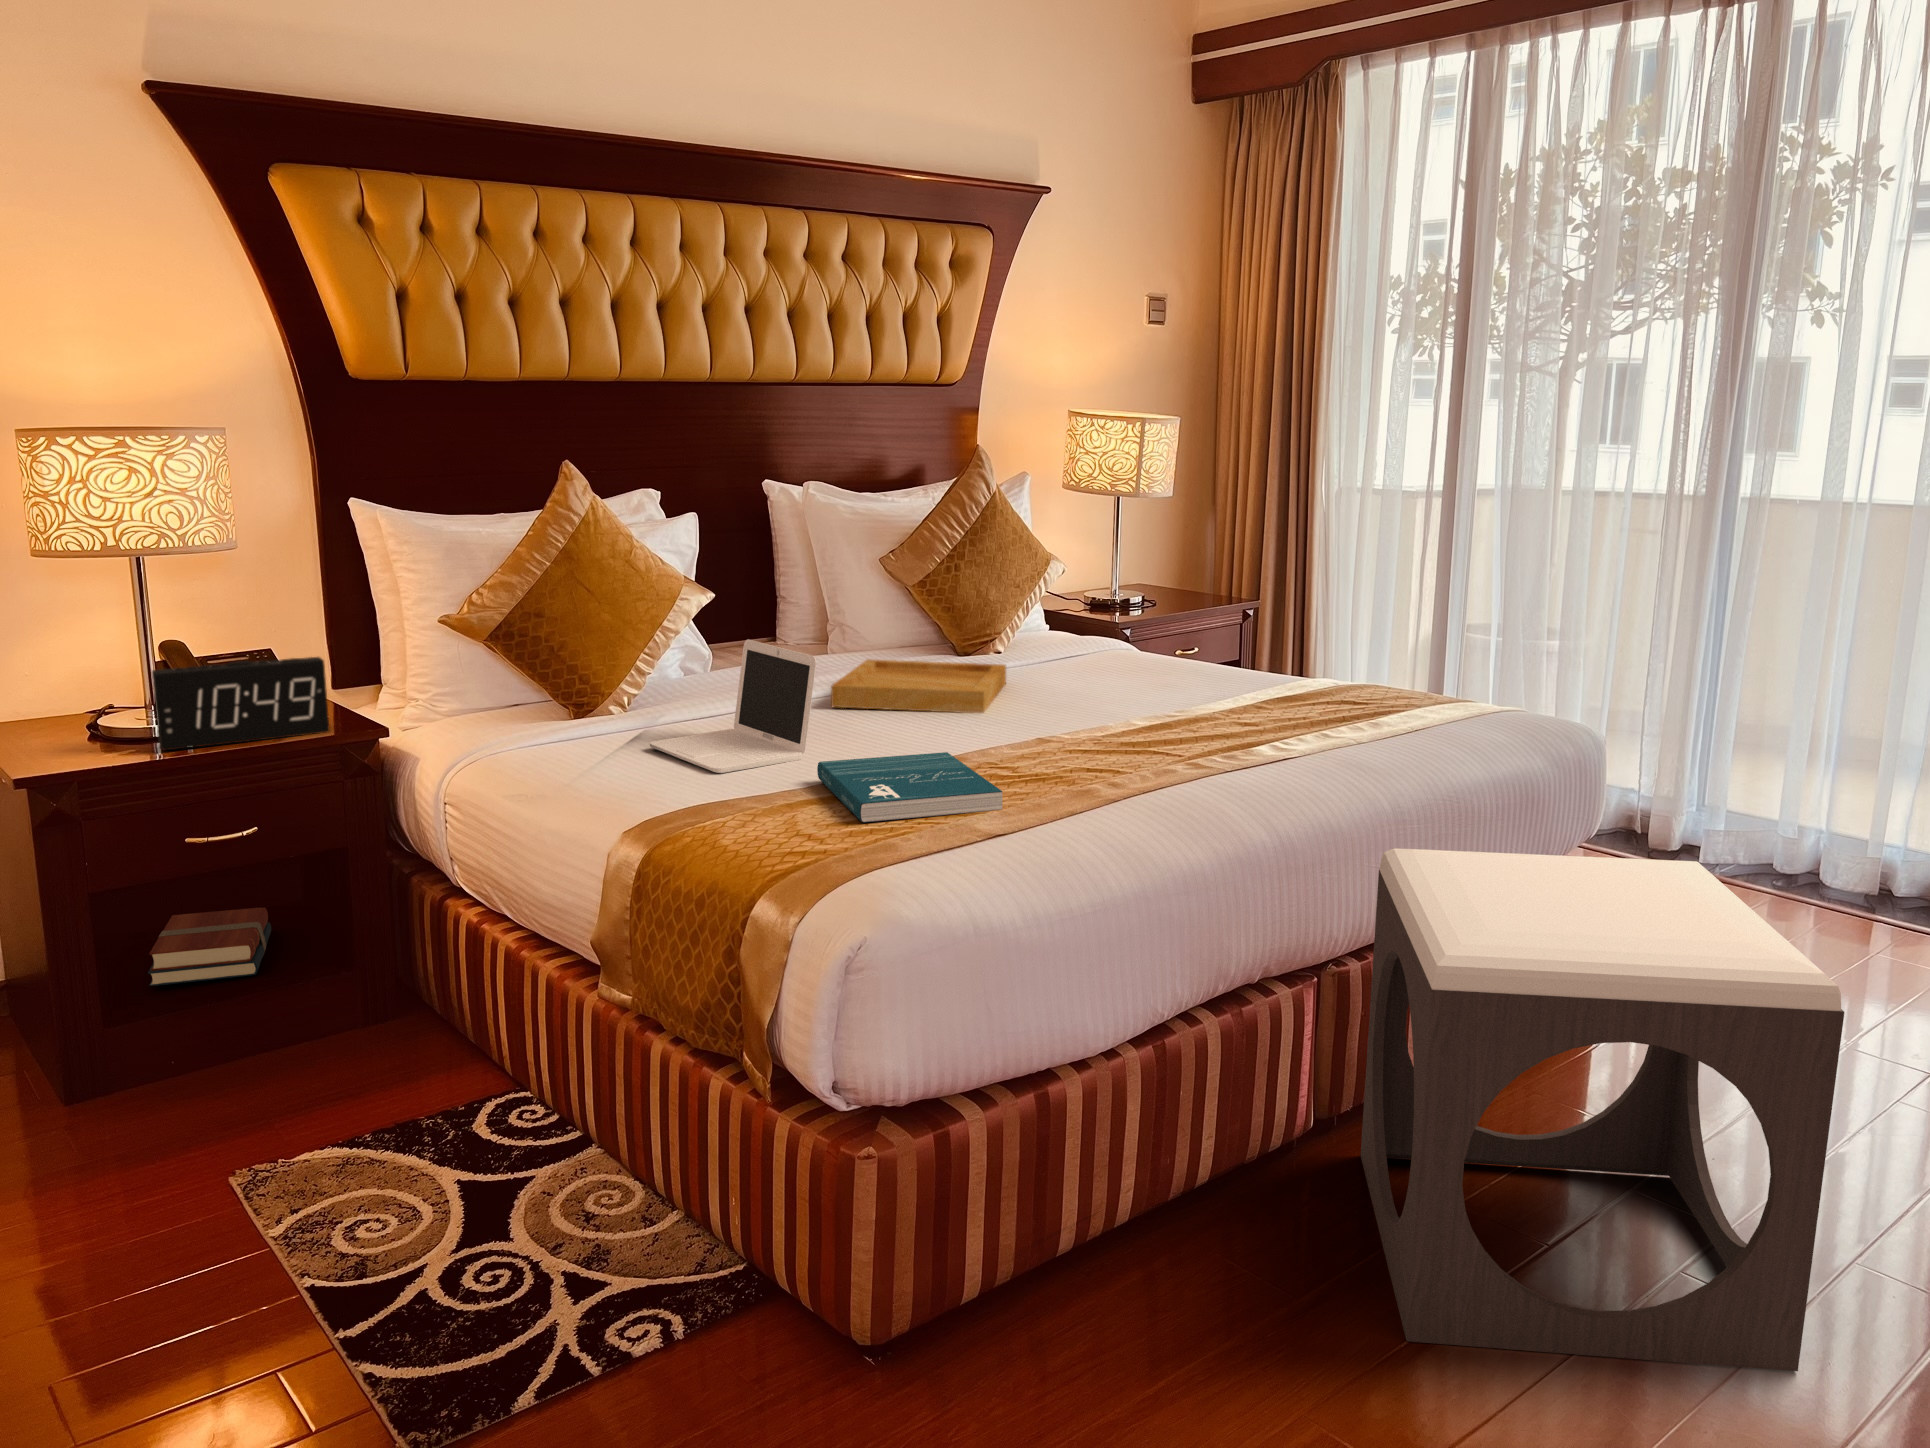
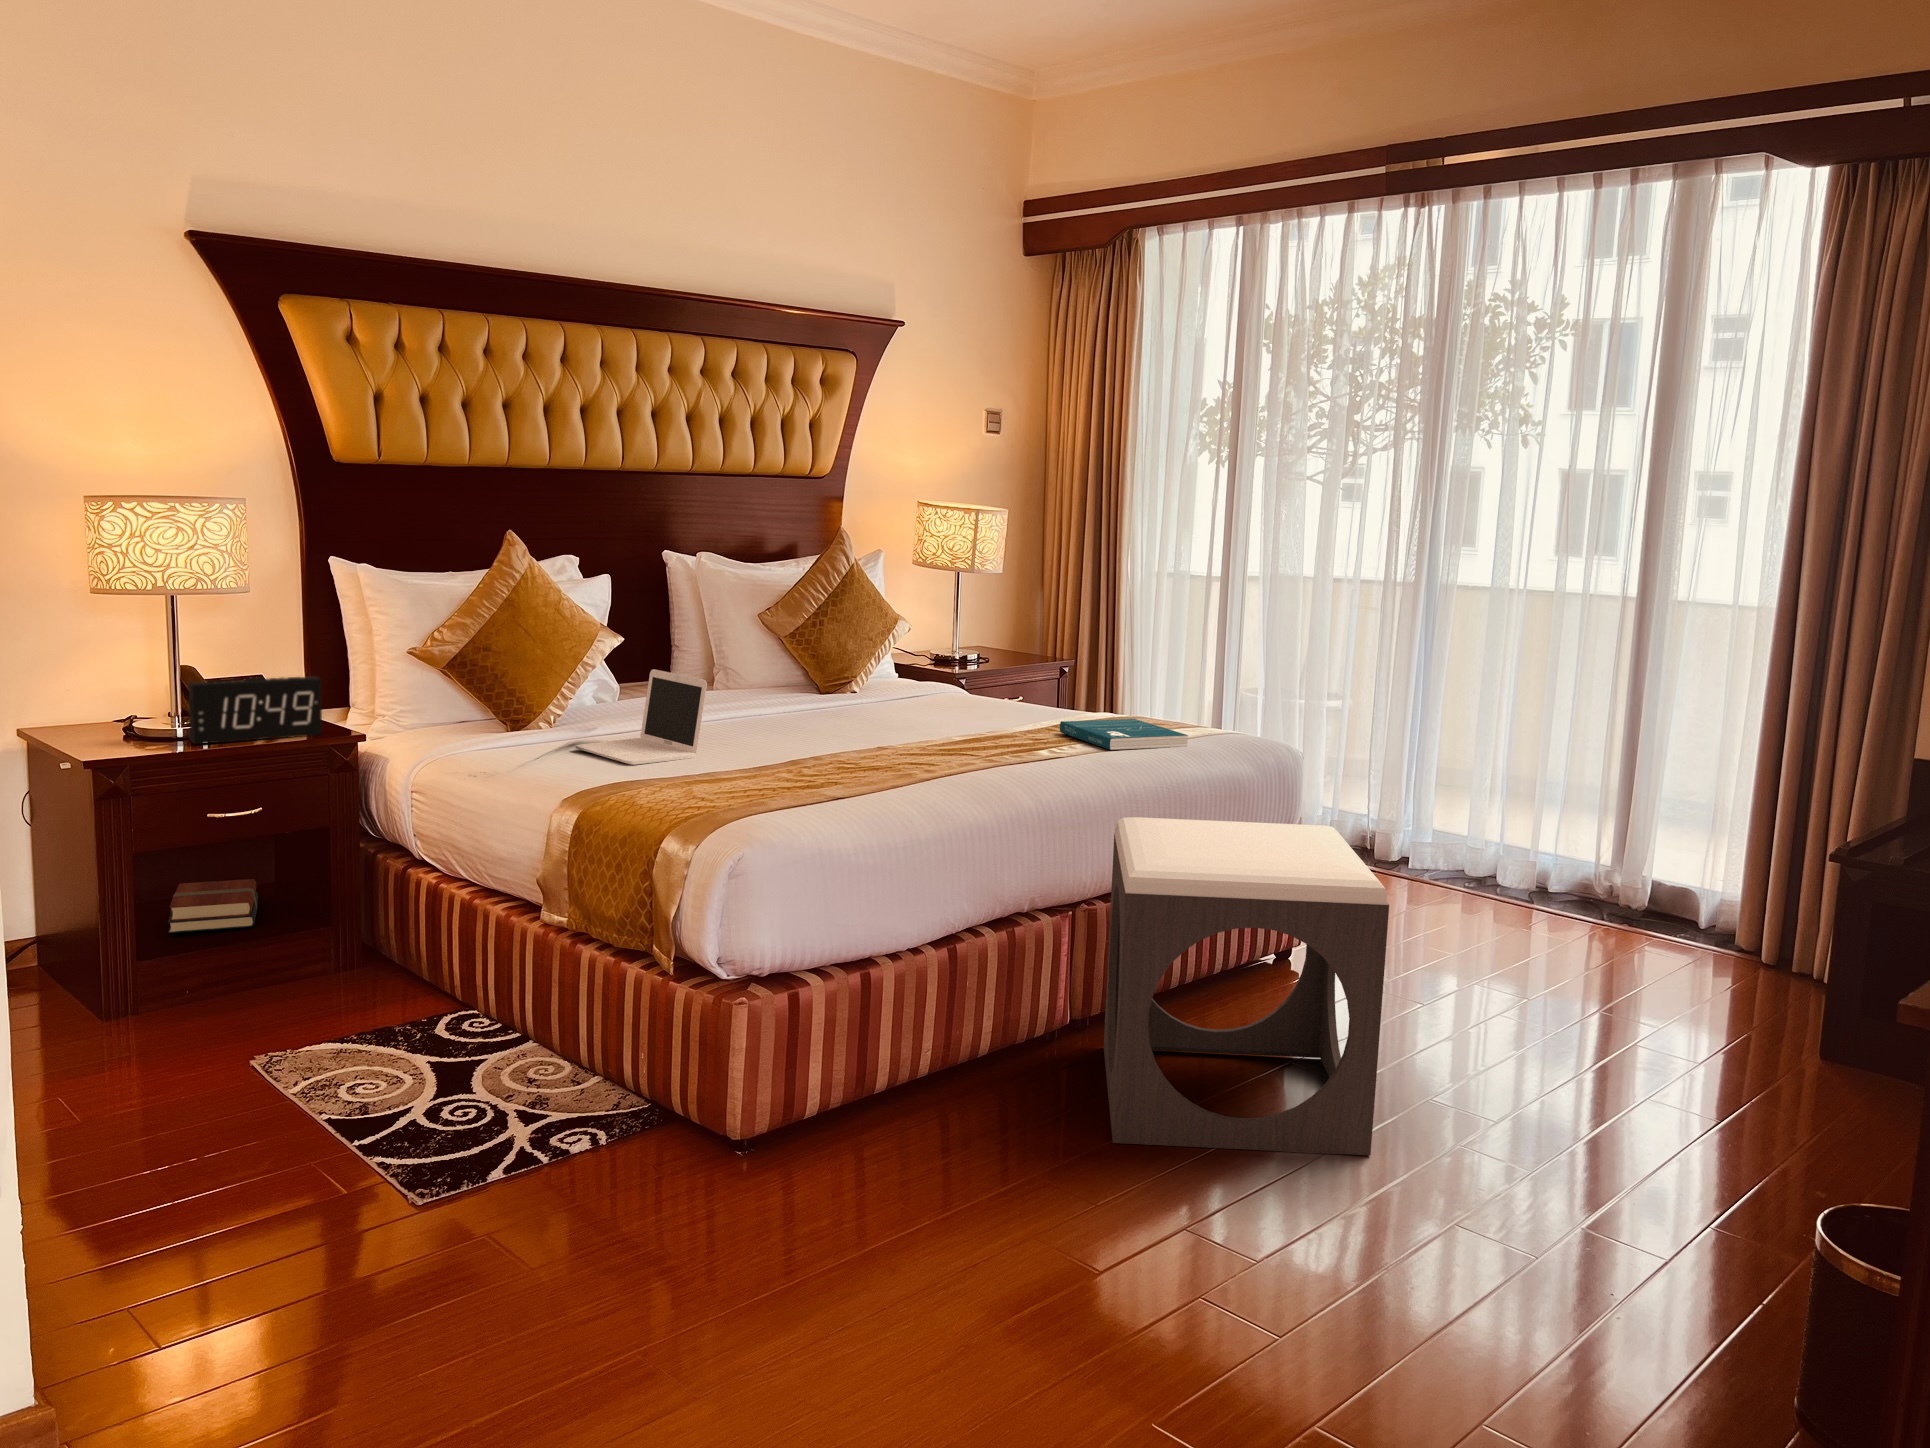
tray: present [831,659,1006,713] -> none [716,694,856,732]
book: present [817,752,1003,823] -> present [1060,719,1188,750]

